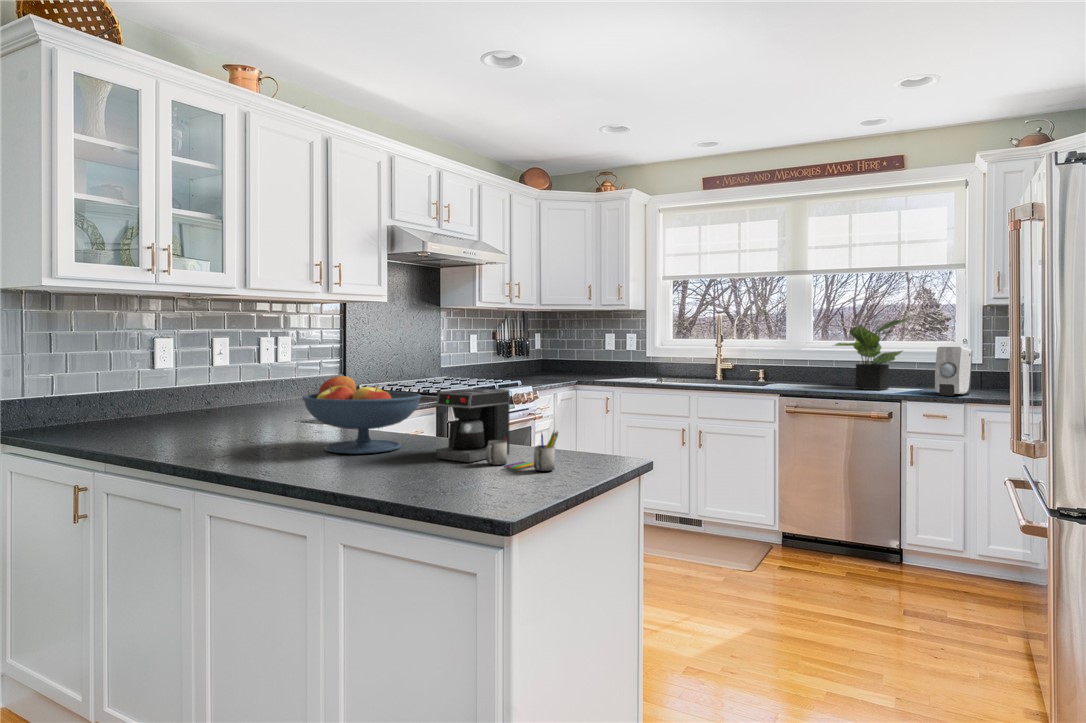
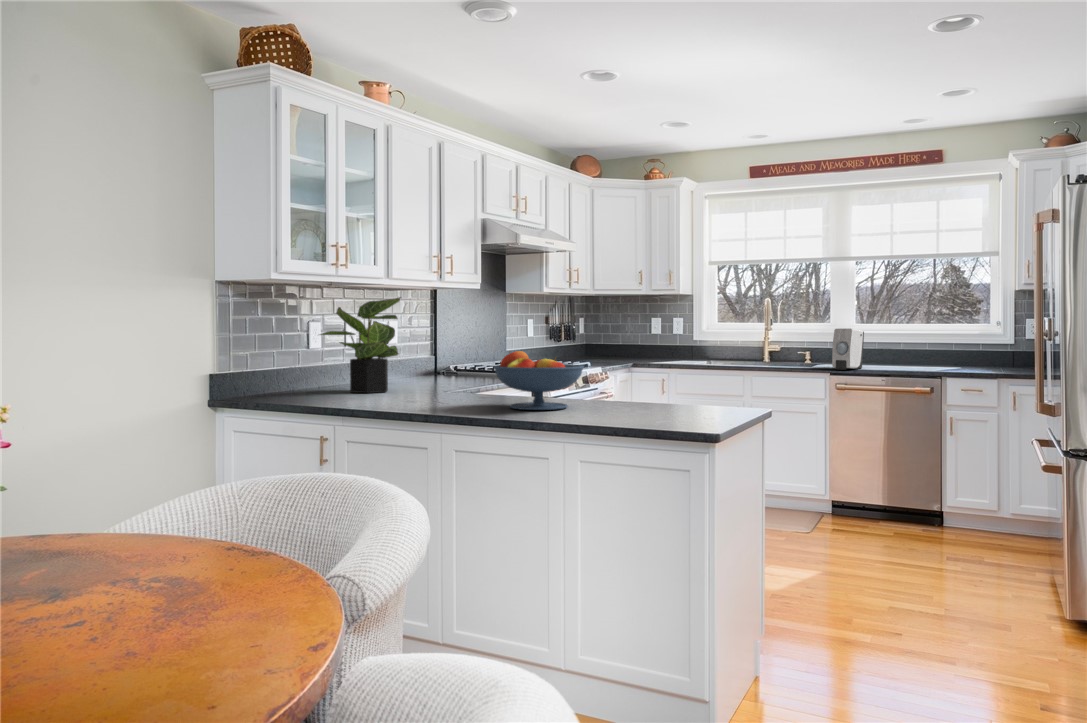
potted plant: present [834,319,908,390] -> present [320,297,401,393]
soap dispenser: present [935,347,972,396] -> present [832,329,864,370]
coffee maker: present [436,388,558,471] -> none [607,359,711,417]

